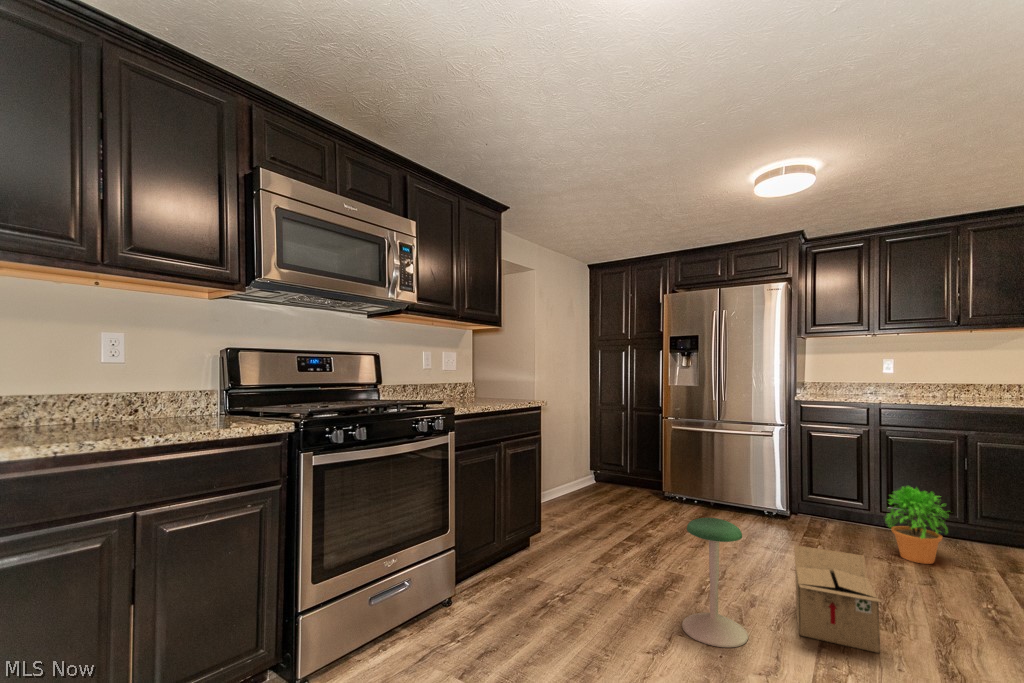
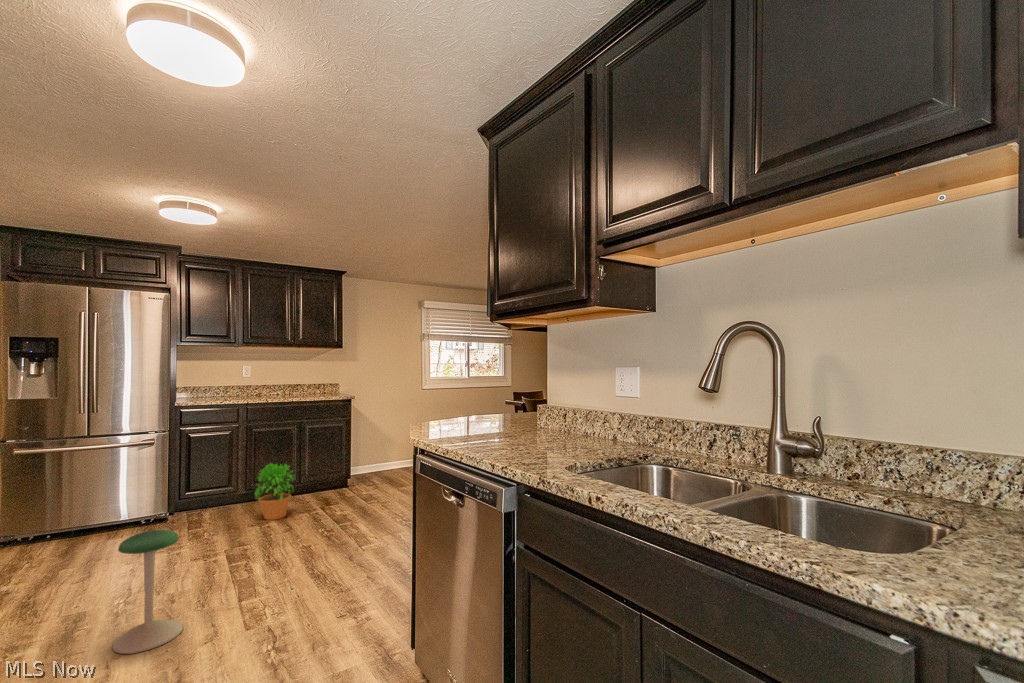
cardboard box: present [794,545,882,653] -> none [208,522,284,603]

